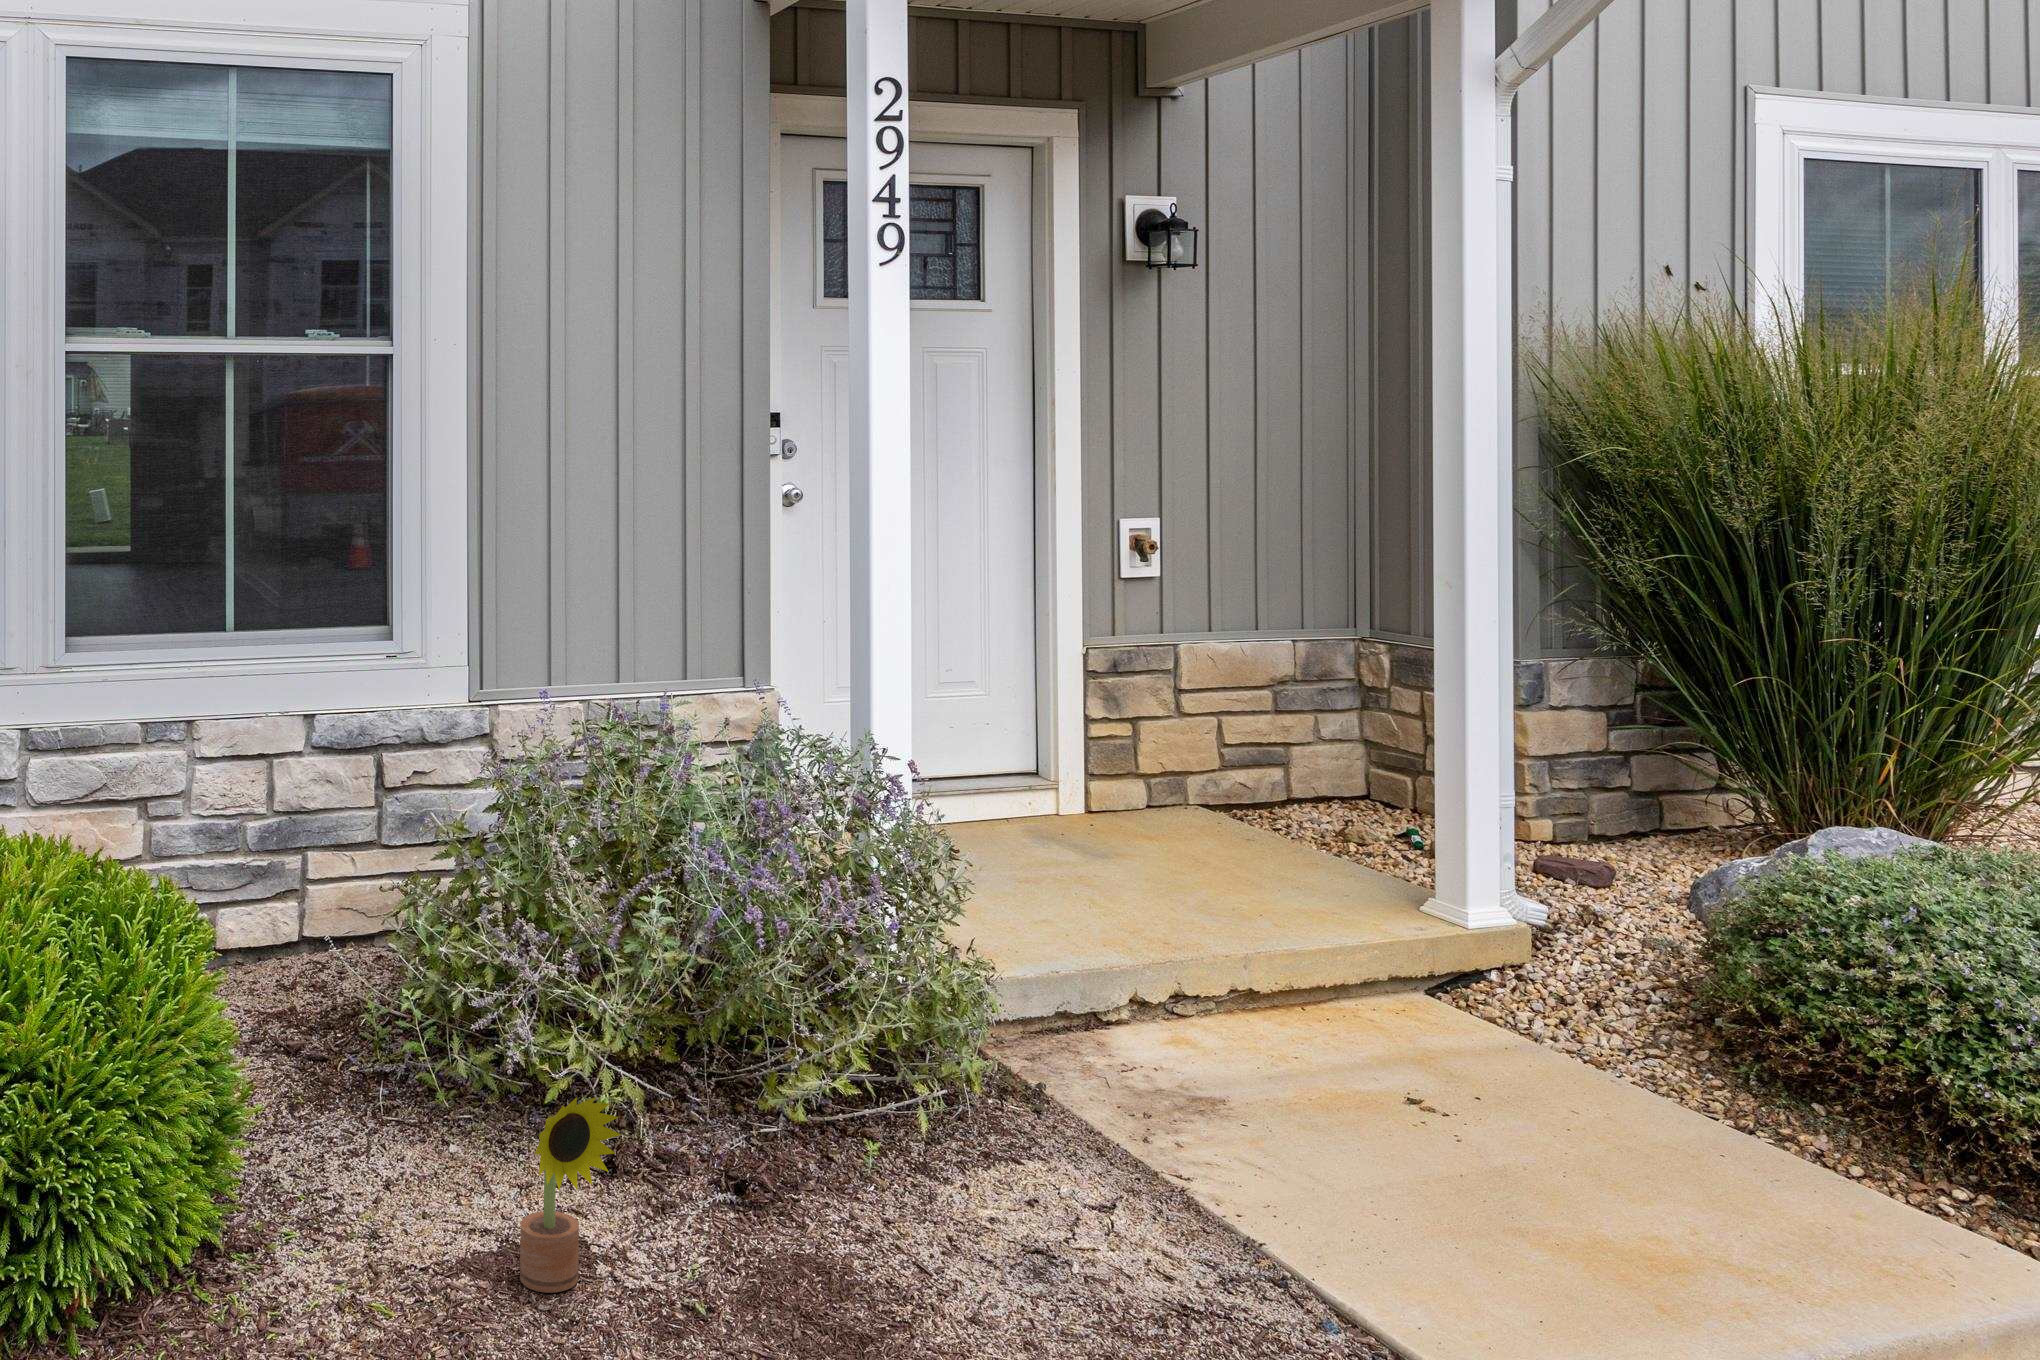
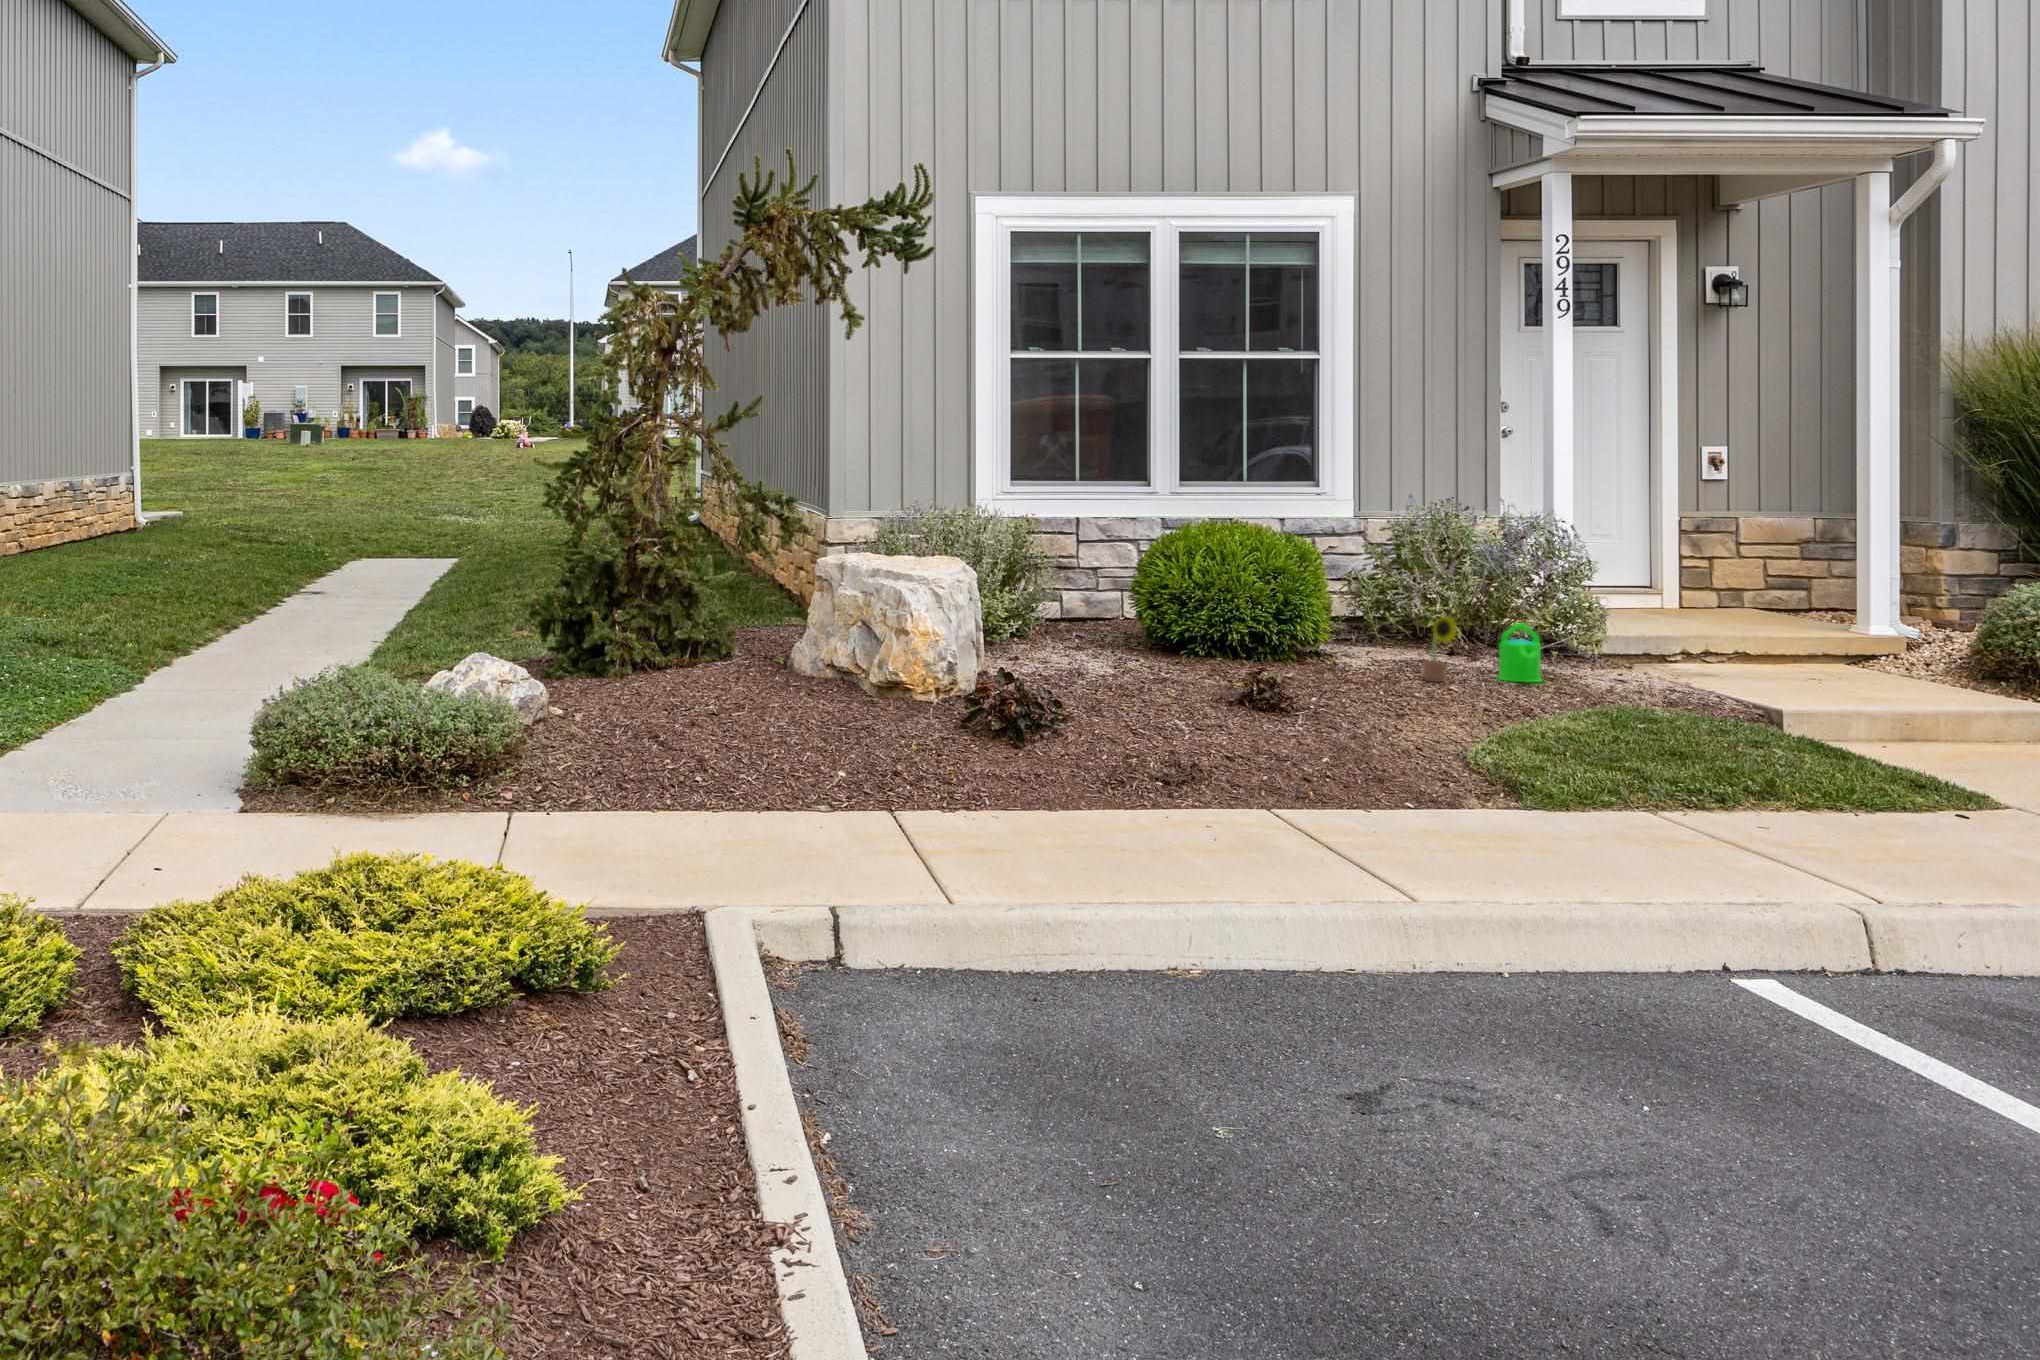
watering can: none [718,1076,841,1261] -> present [1498,623,1542,682]

